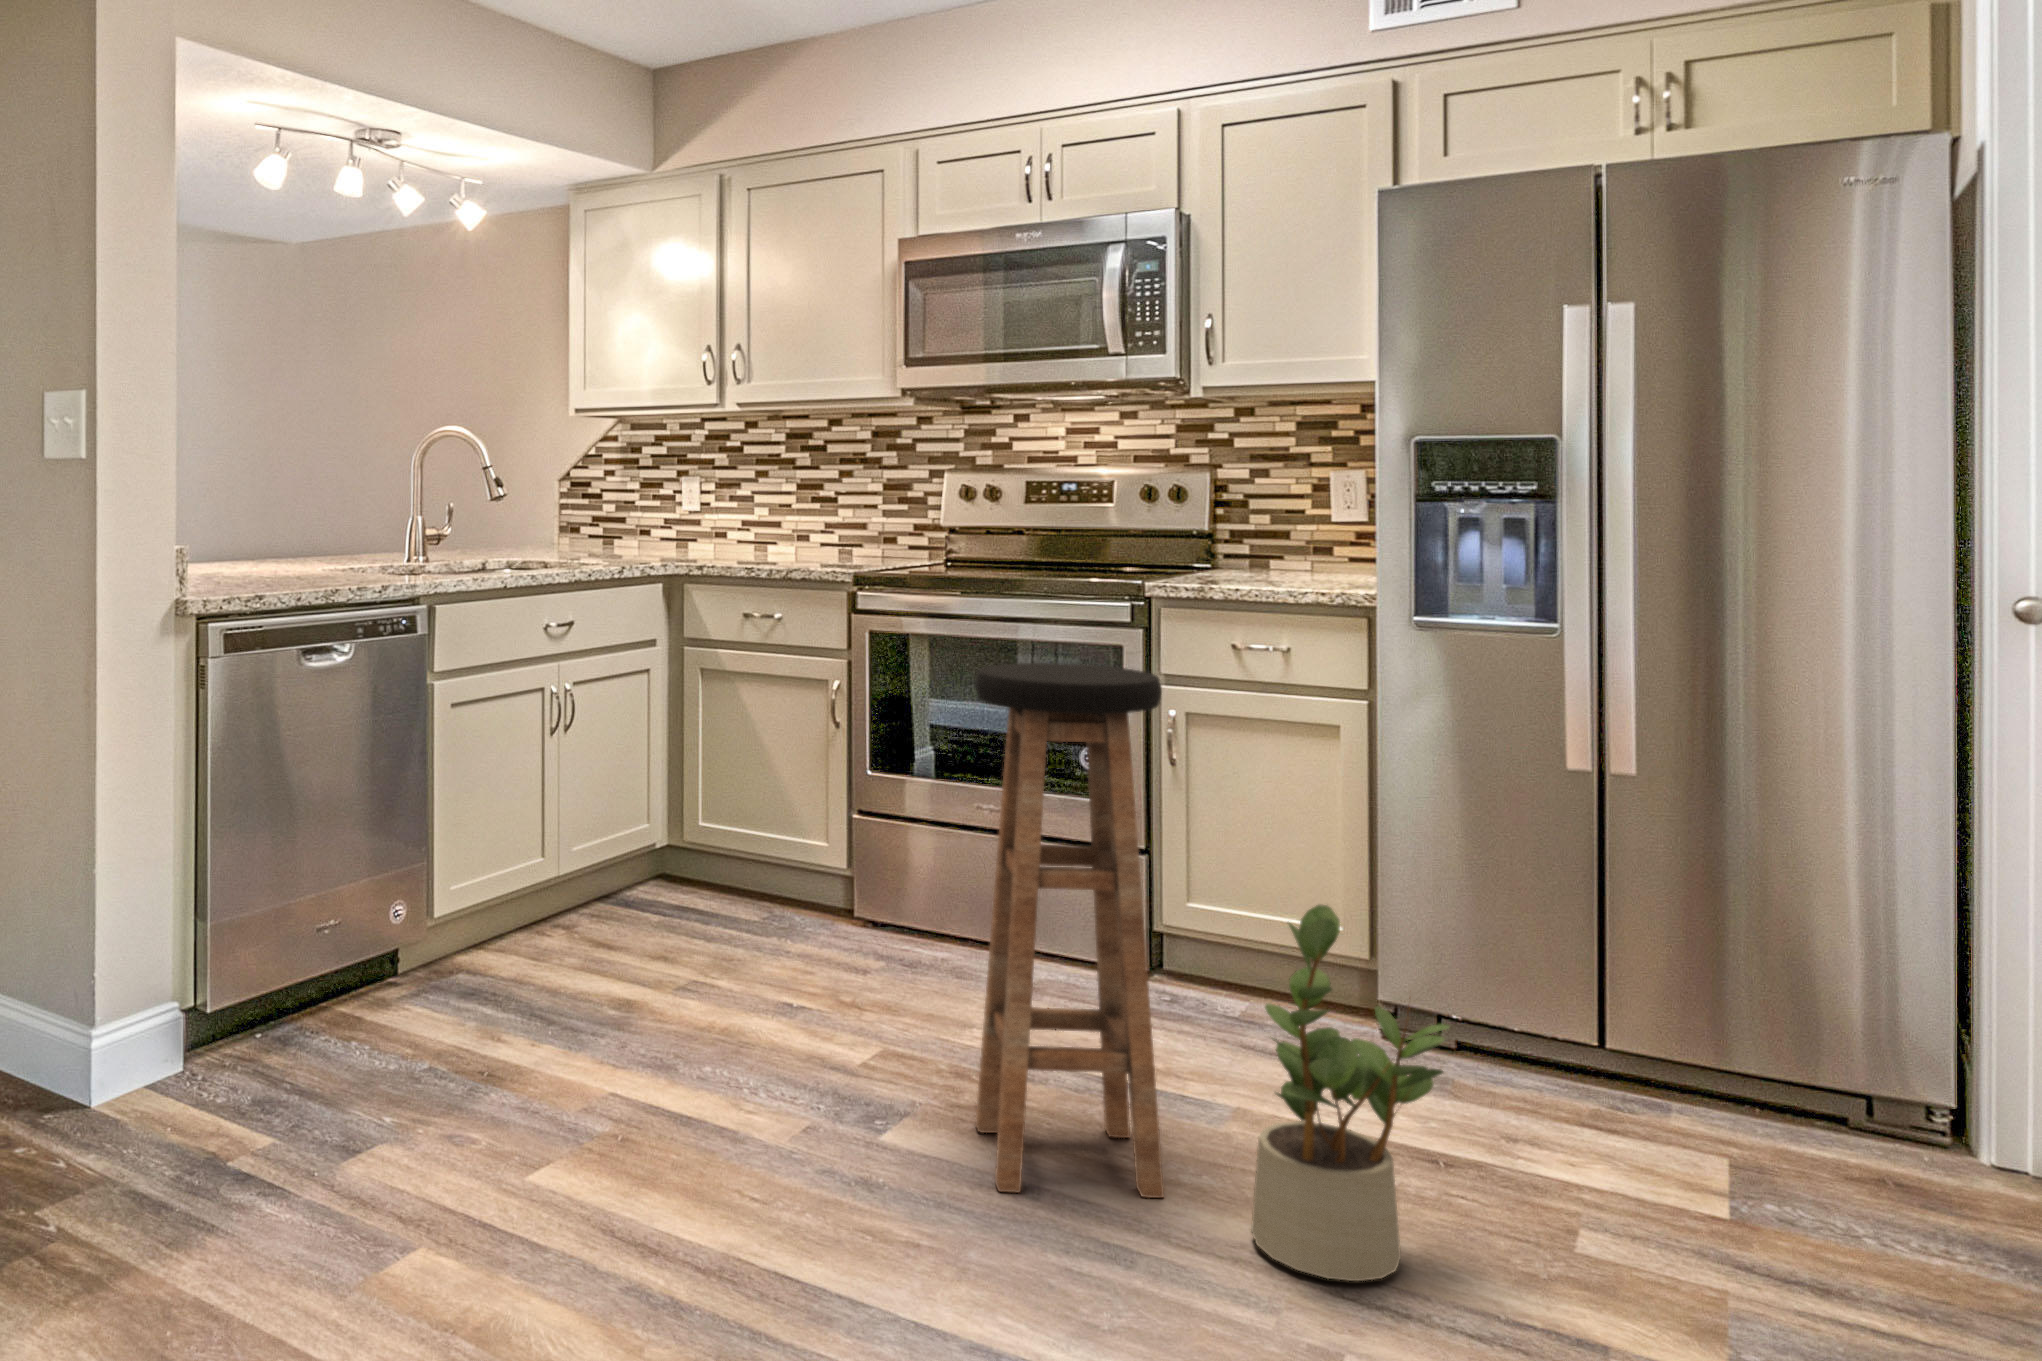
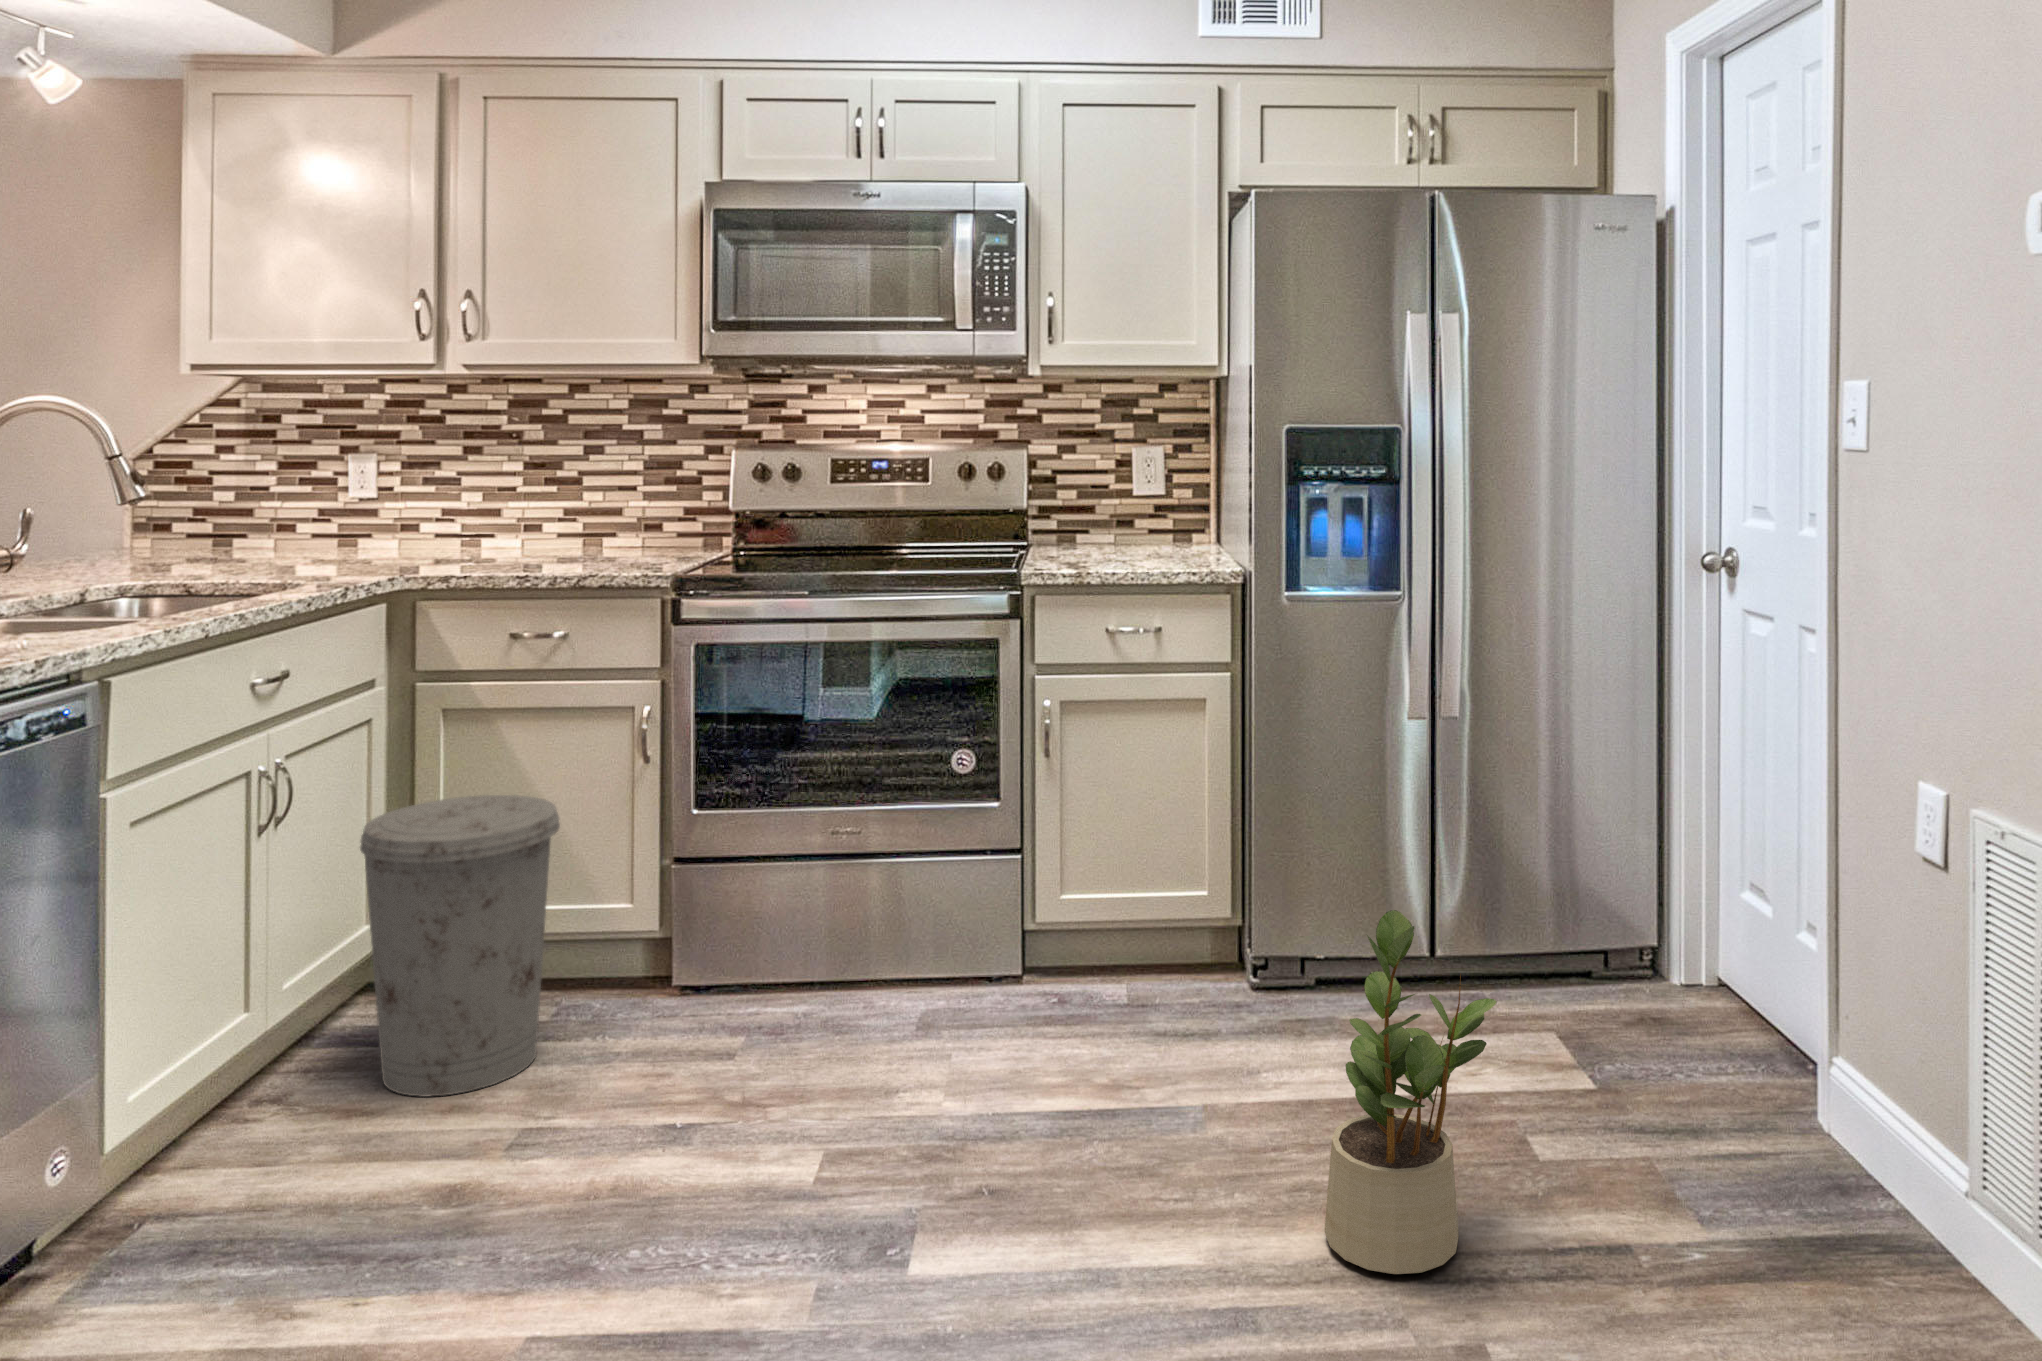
bar stool: present [975,663,1164,1198] -> none [997,688,1228,1296]
trash can: none [615,731,753,953] -> present [360,795,560,1097]

